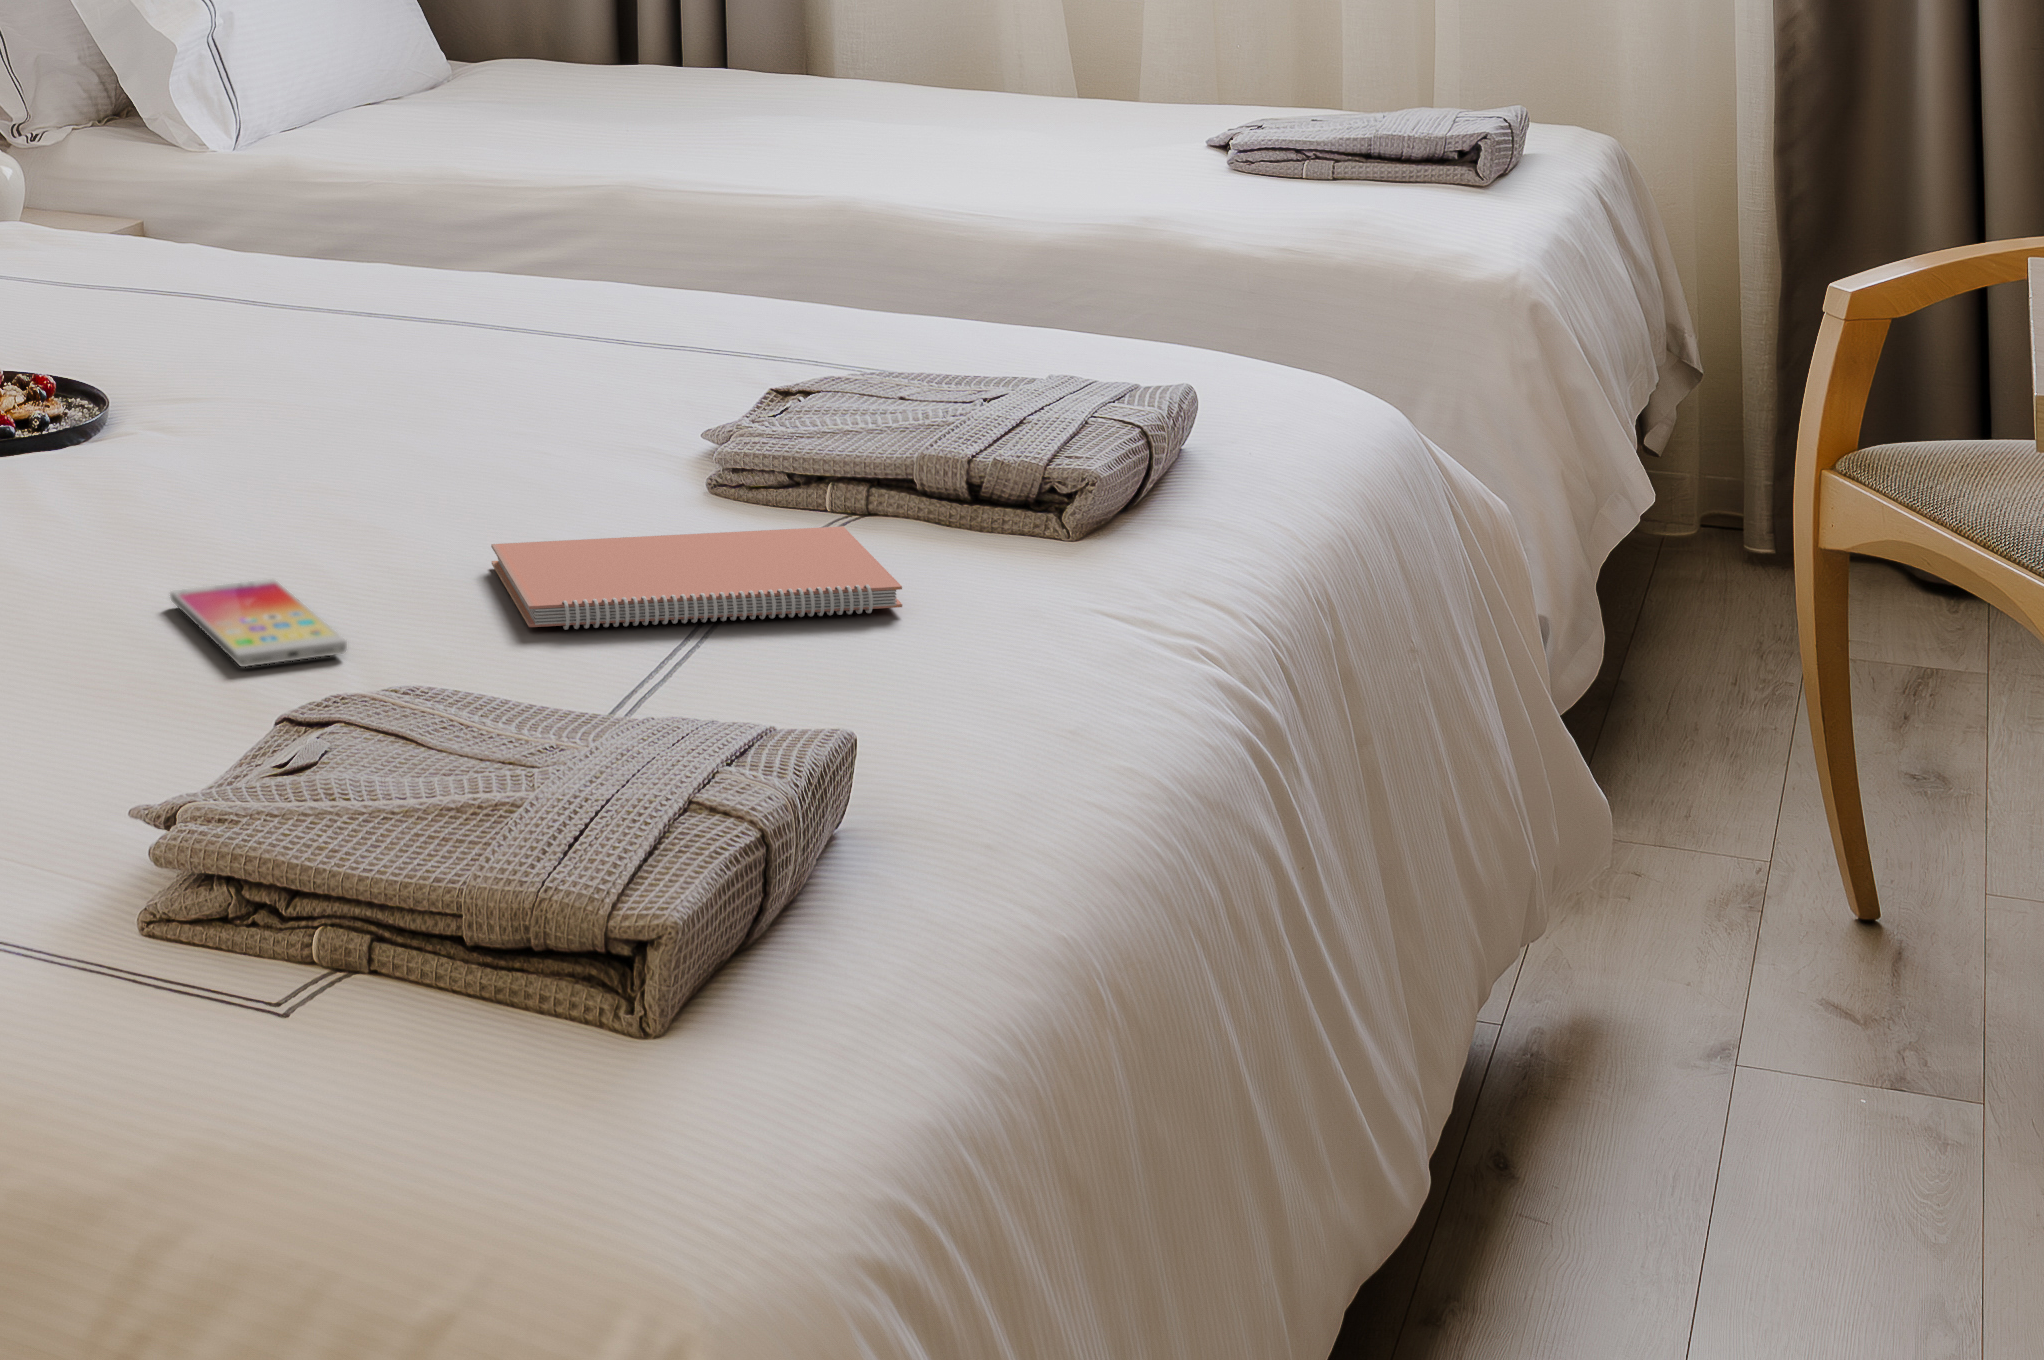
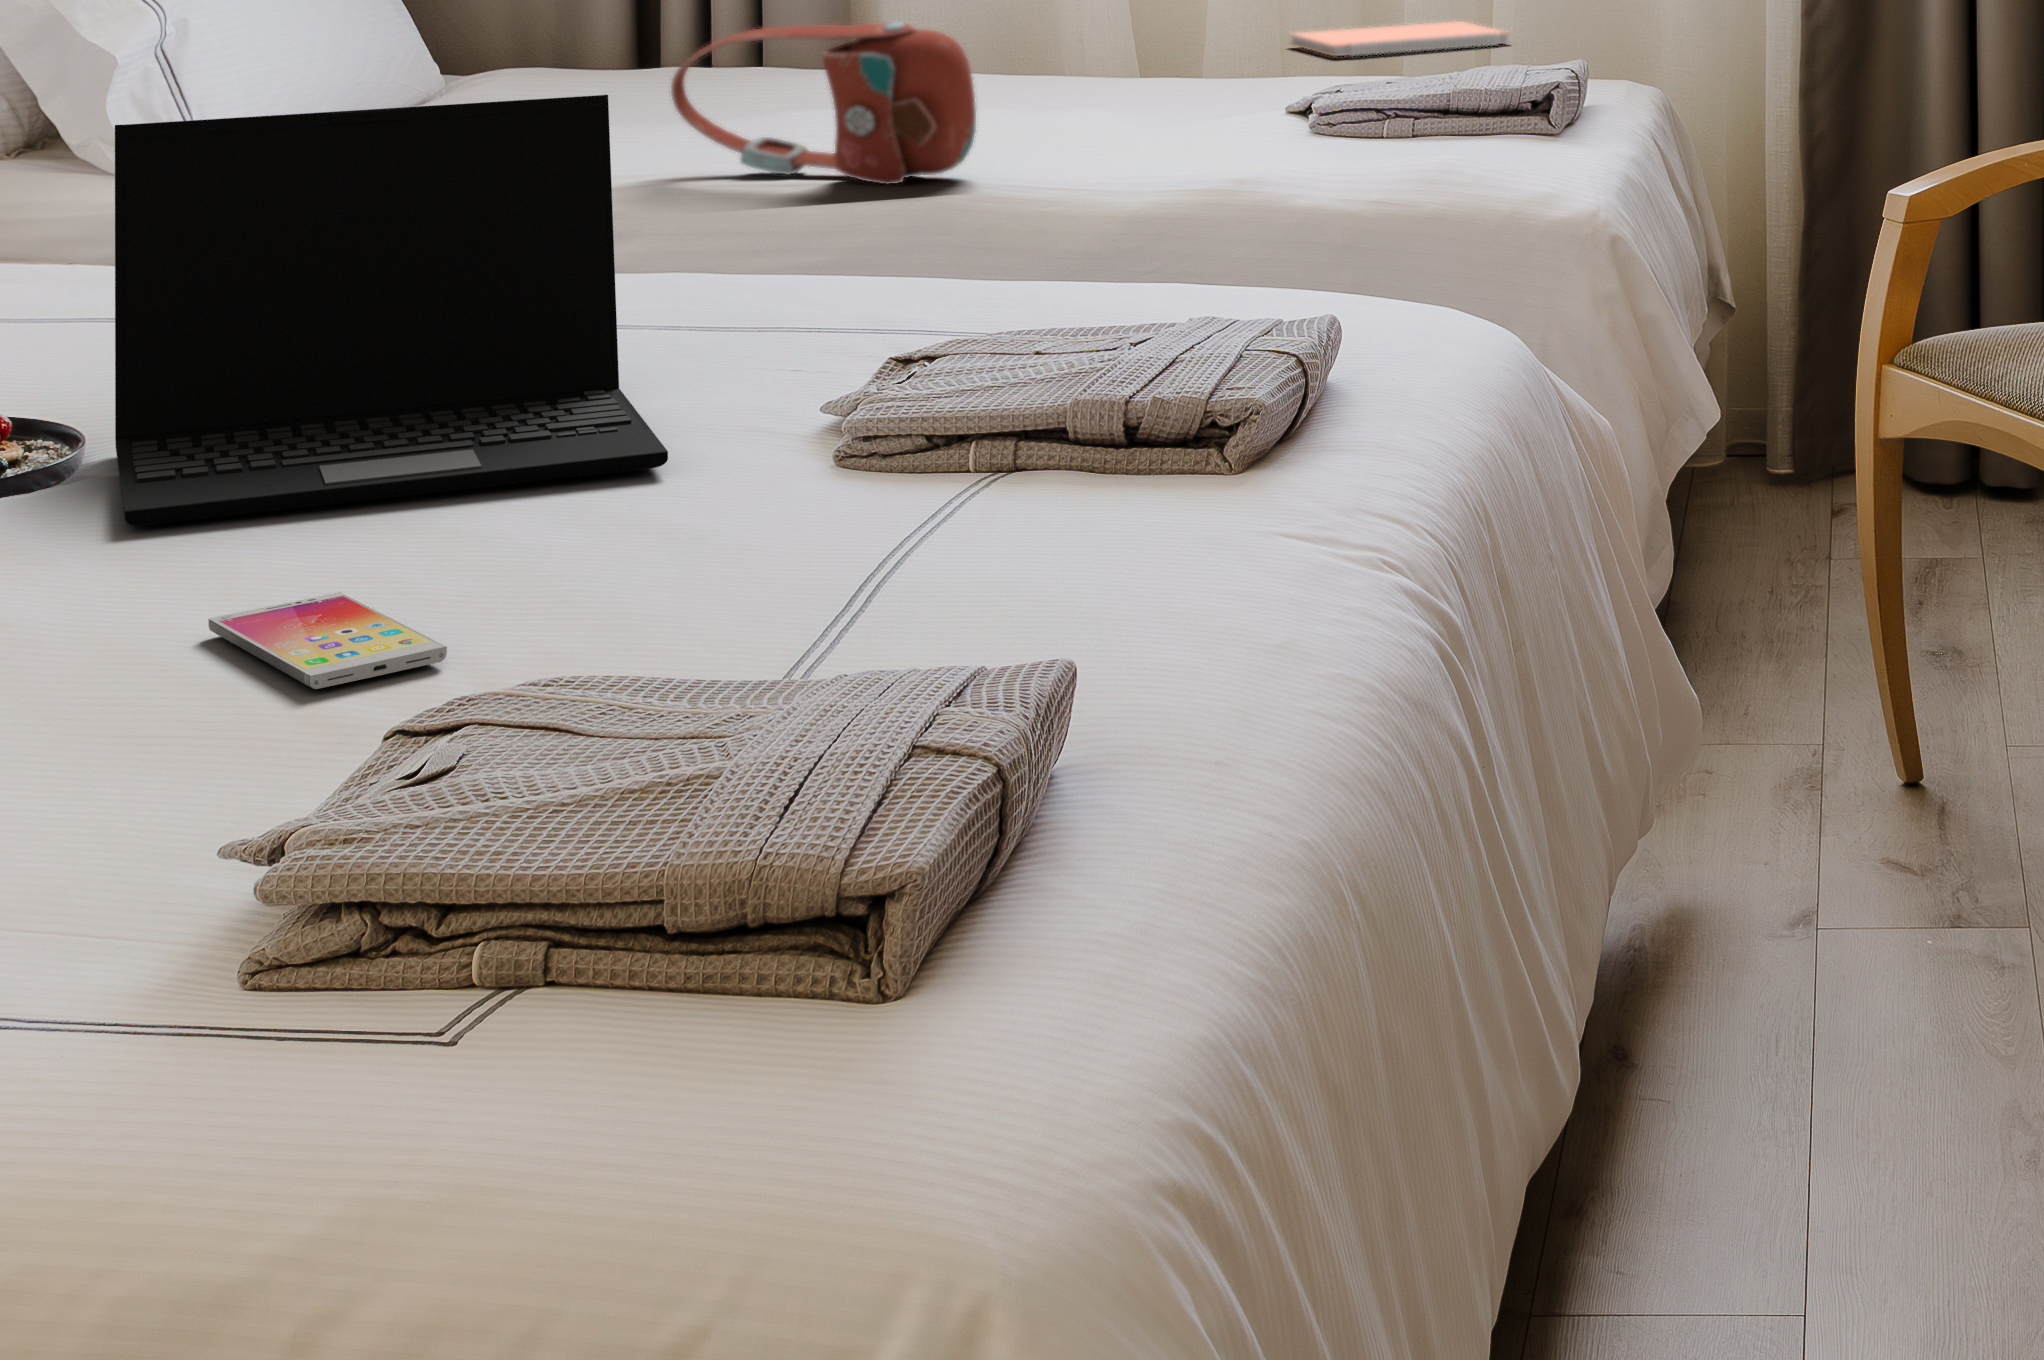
handbag: none [620,53,890,208] -> present [671,22,976,184]
laptop: none [123,137,558,497] -> present [115,95,668,526]
notebook: present [491,526,902,630] -> present [1289,21,1509,56]

